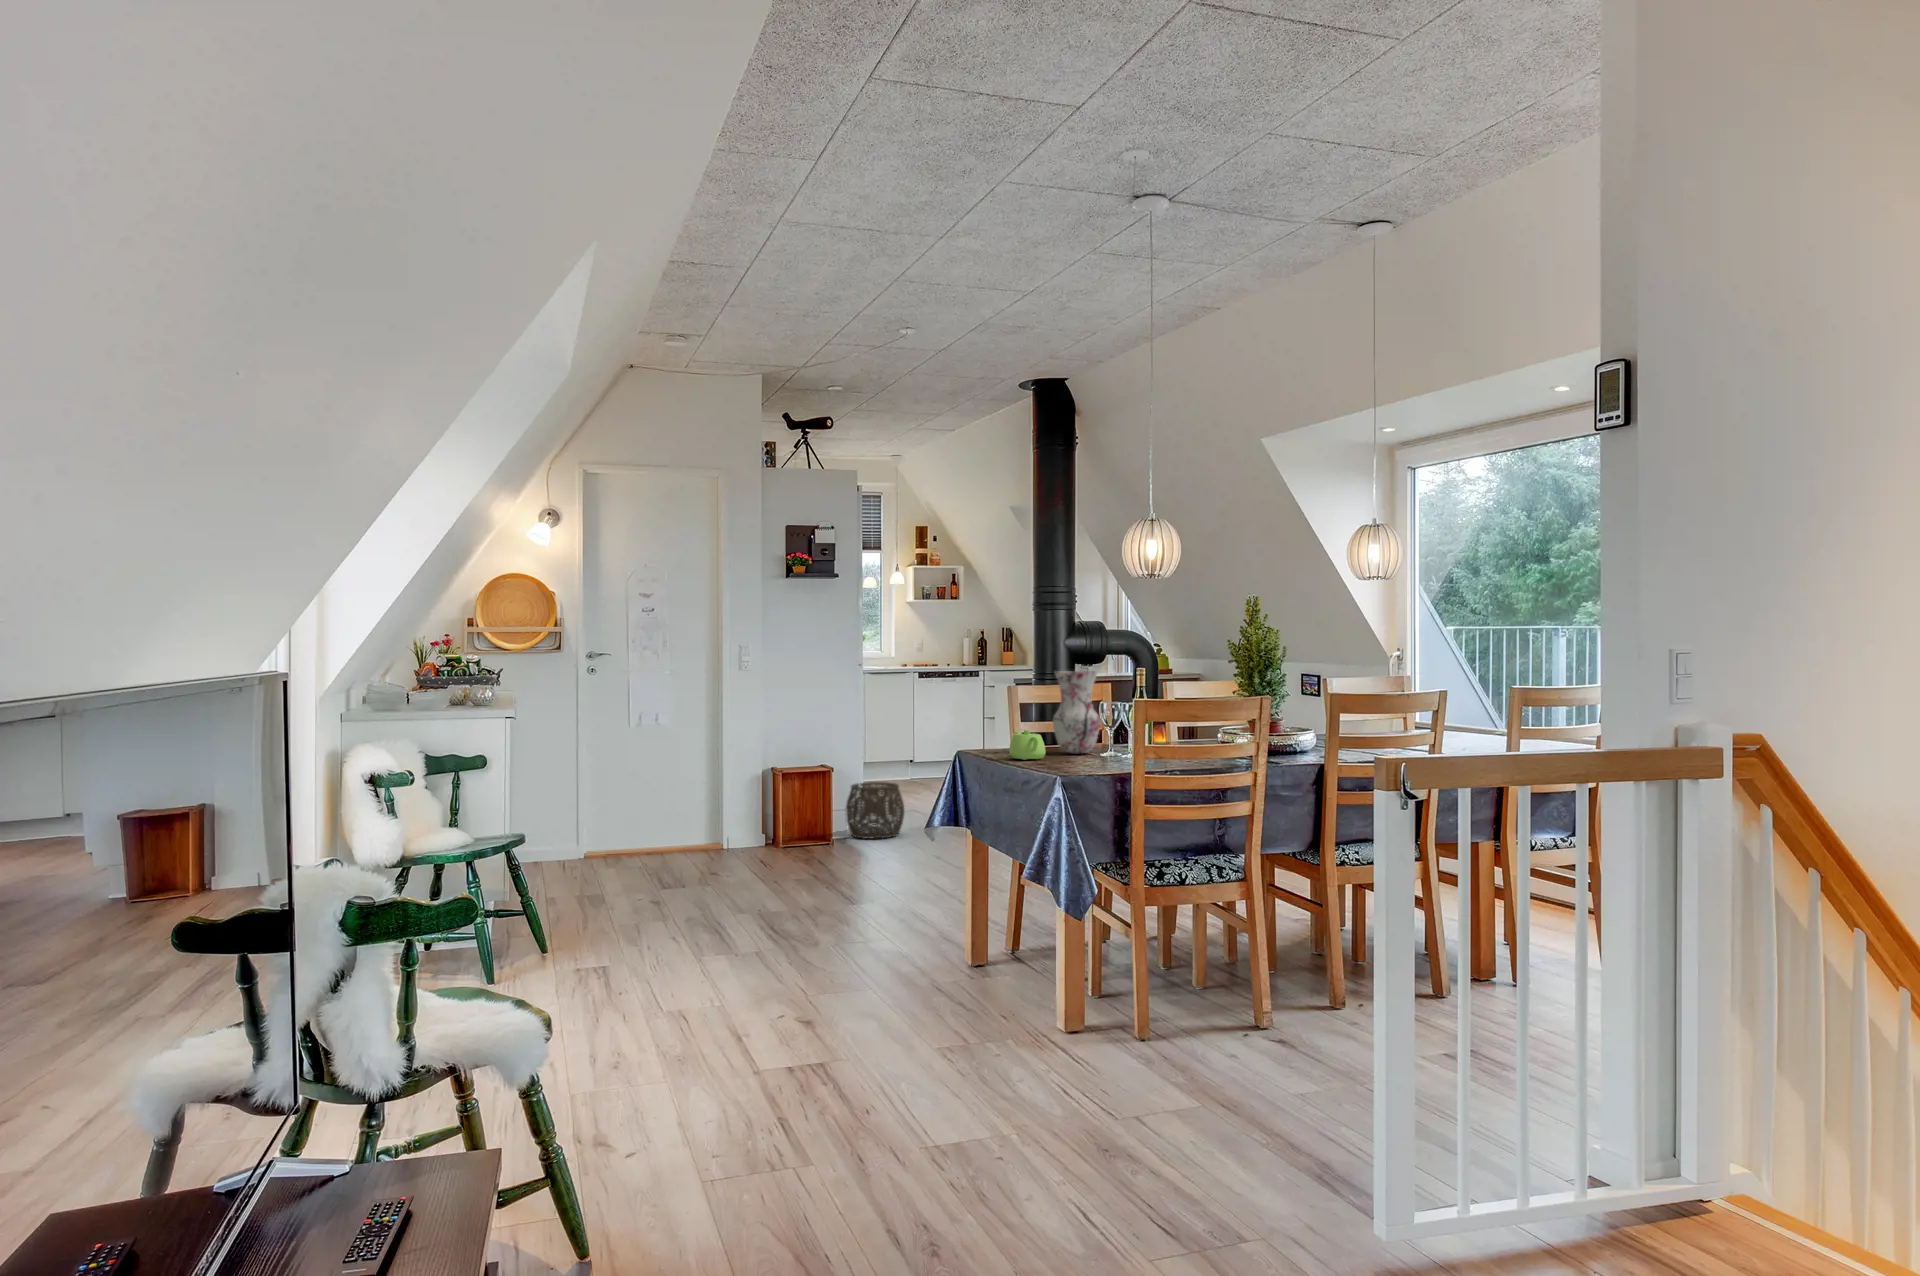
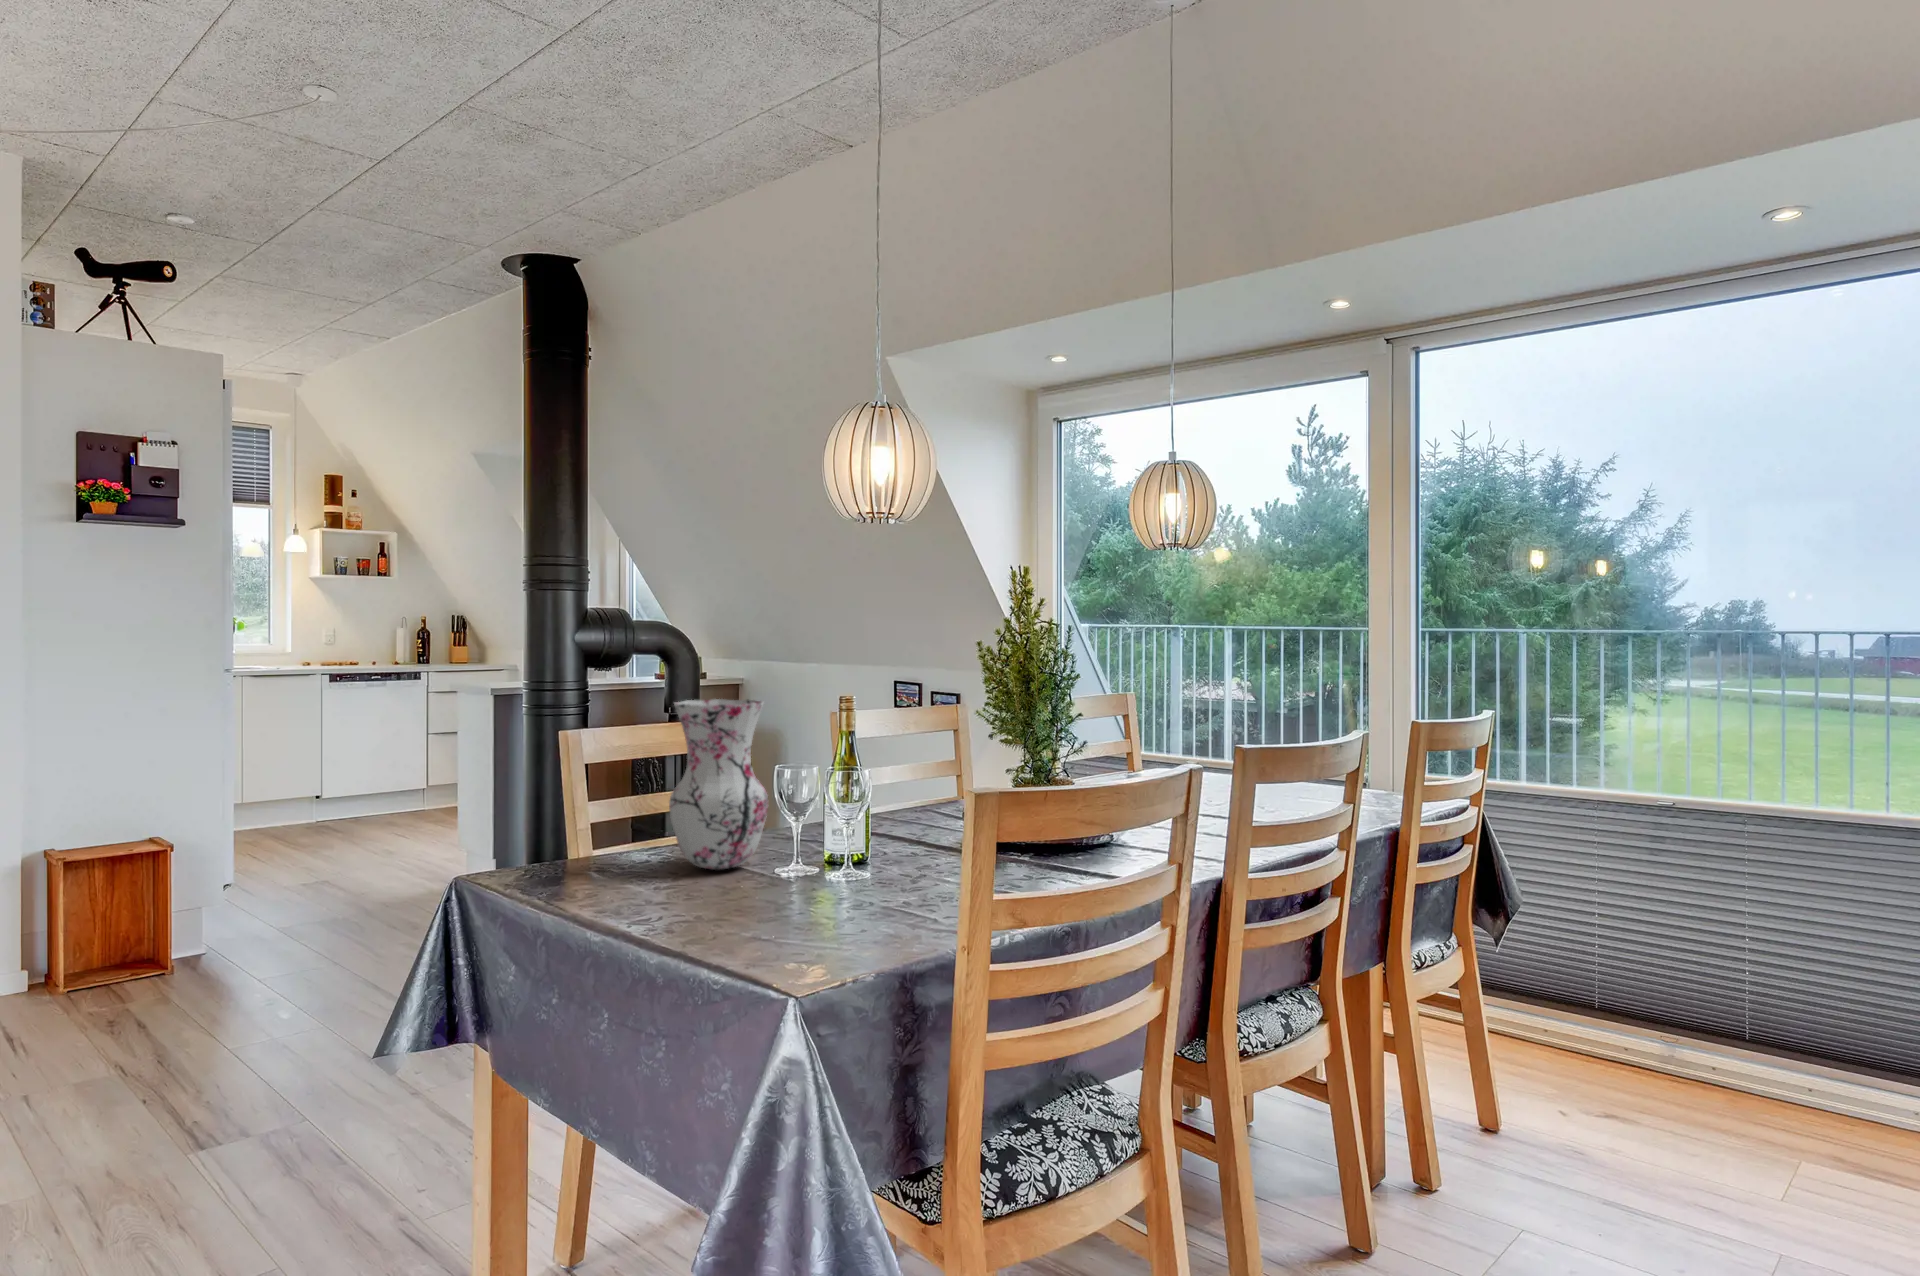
teapot: present [1009,730,1046,760] -> none [592,835,676,907]
woven basket: present [846,782,904,839] -> none [195,858,309,957]

